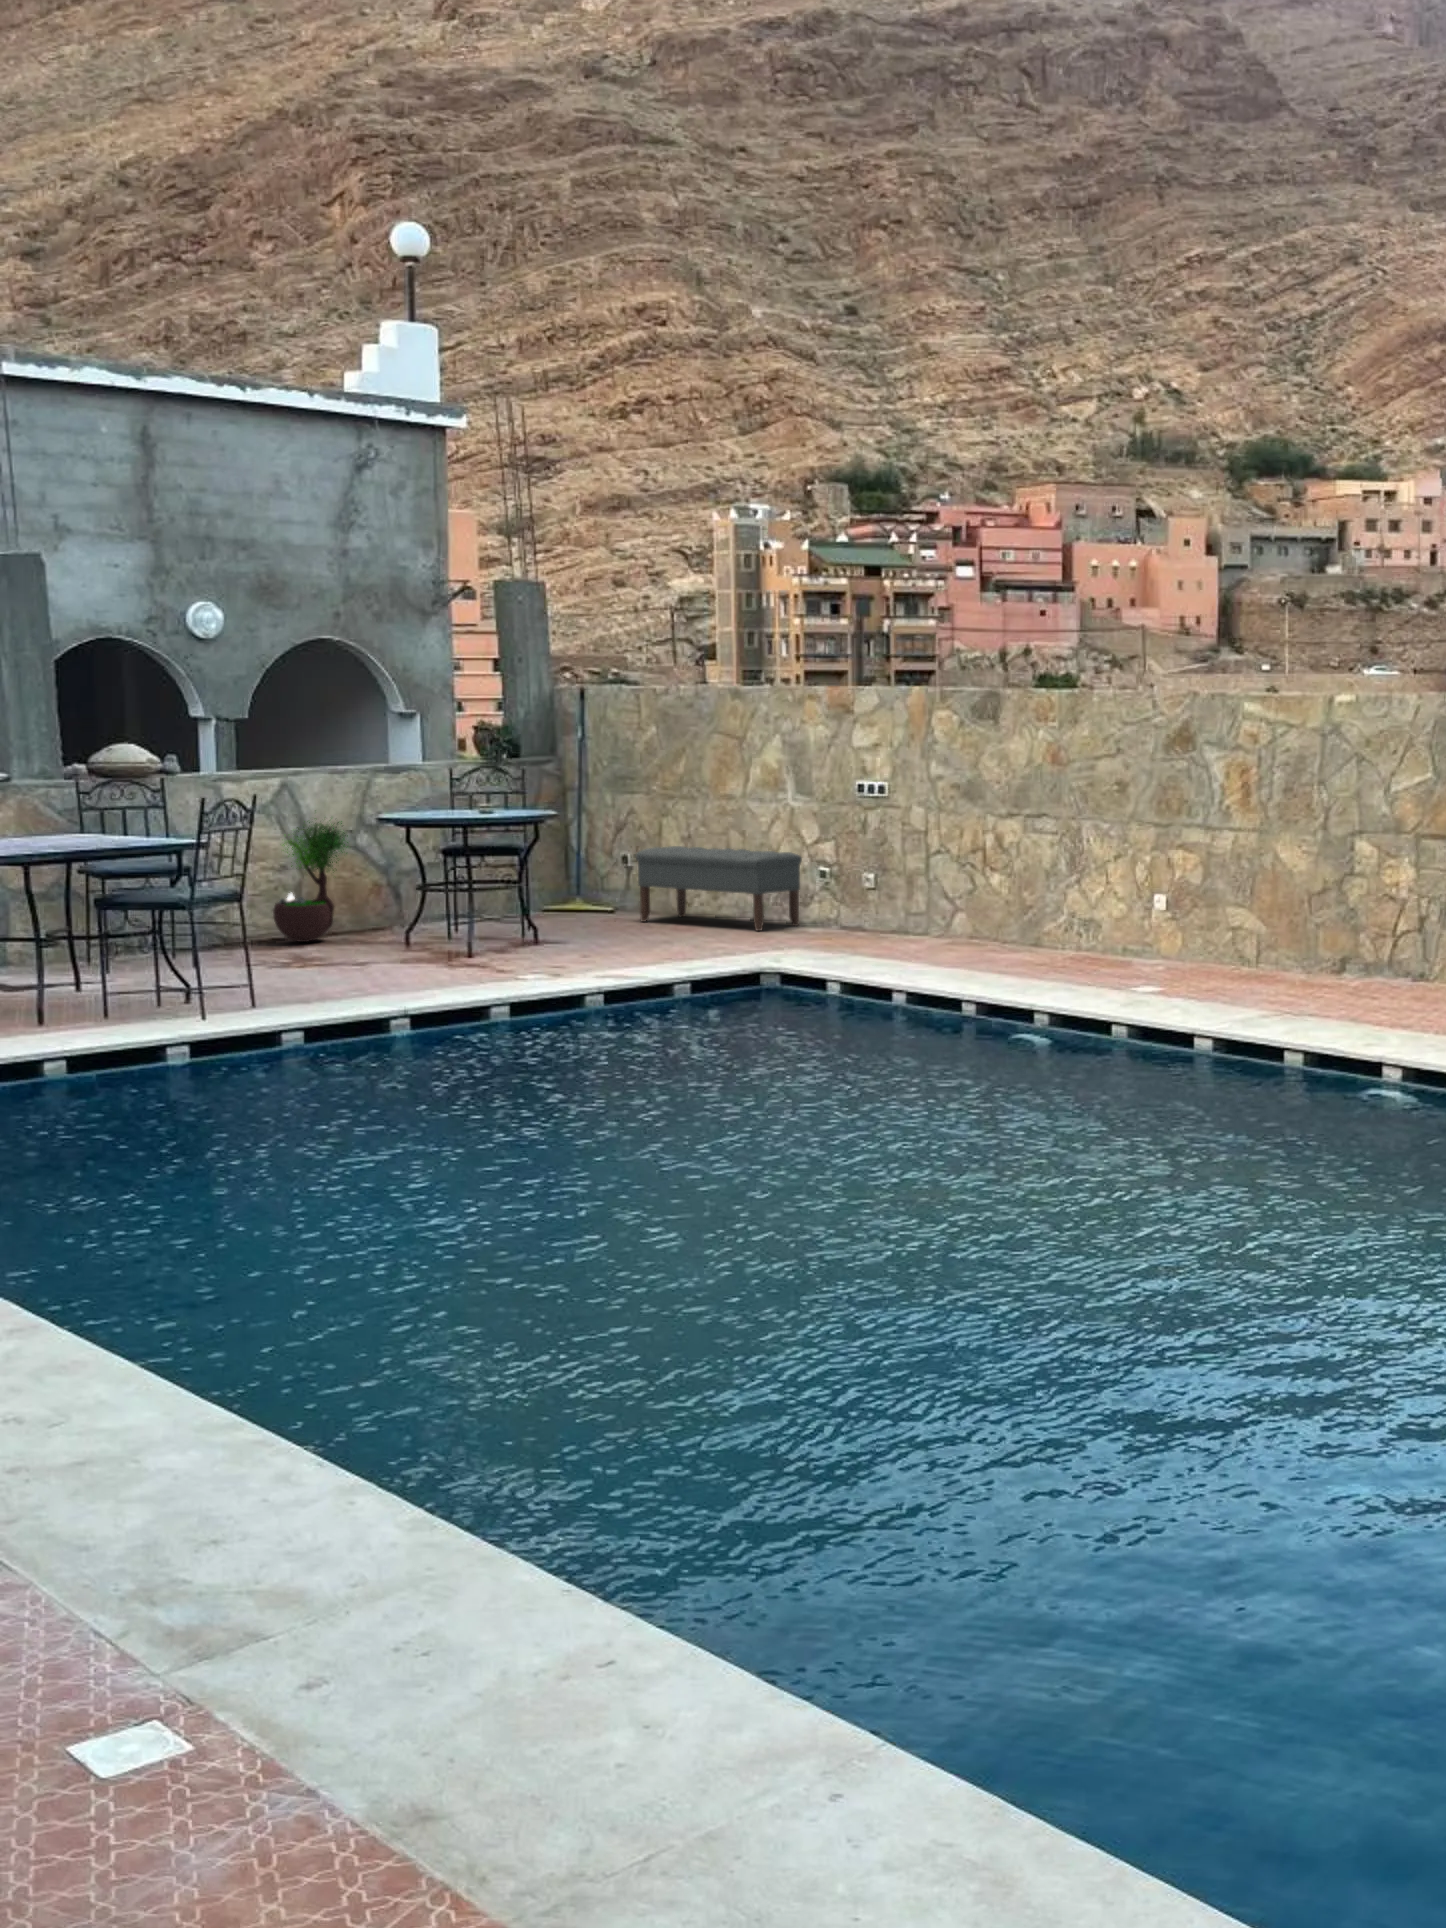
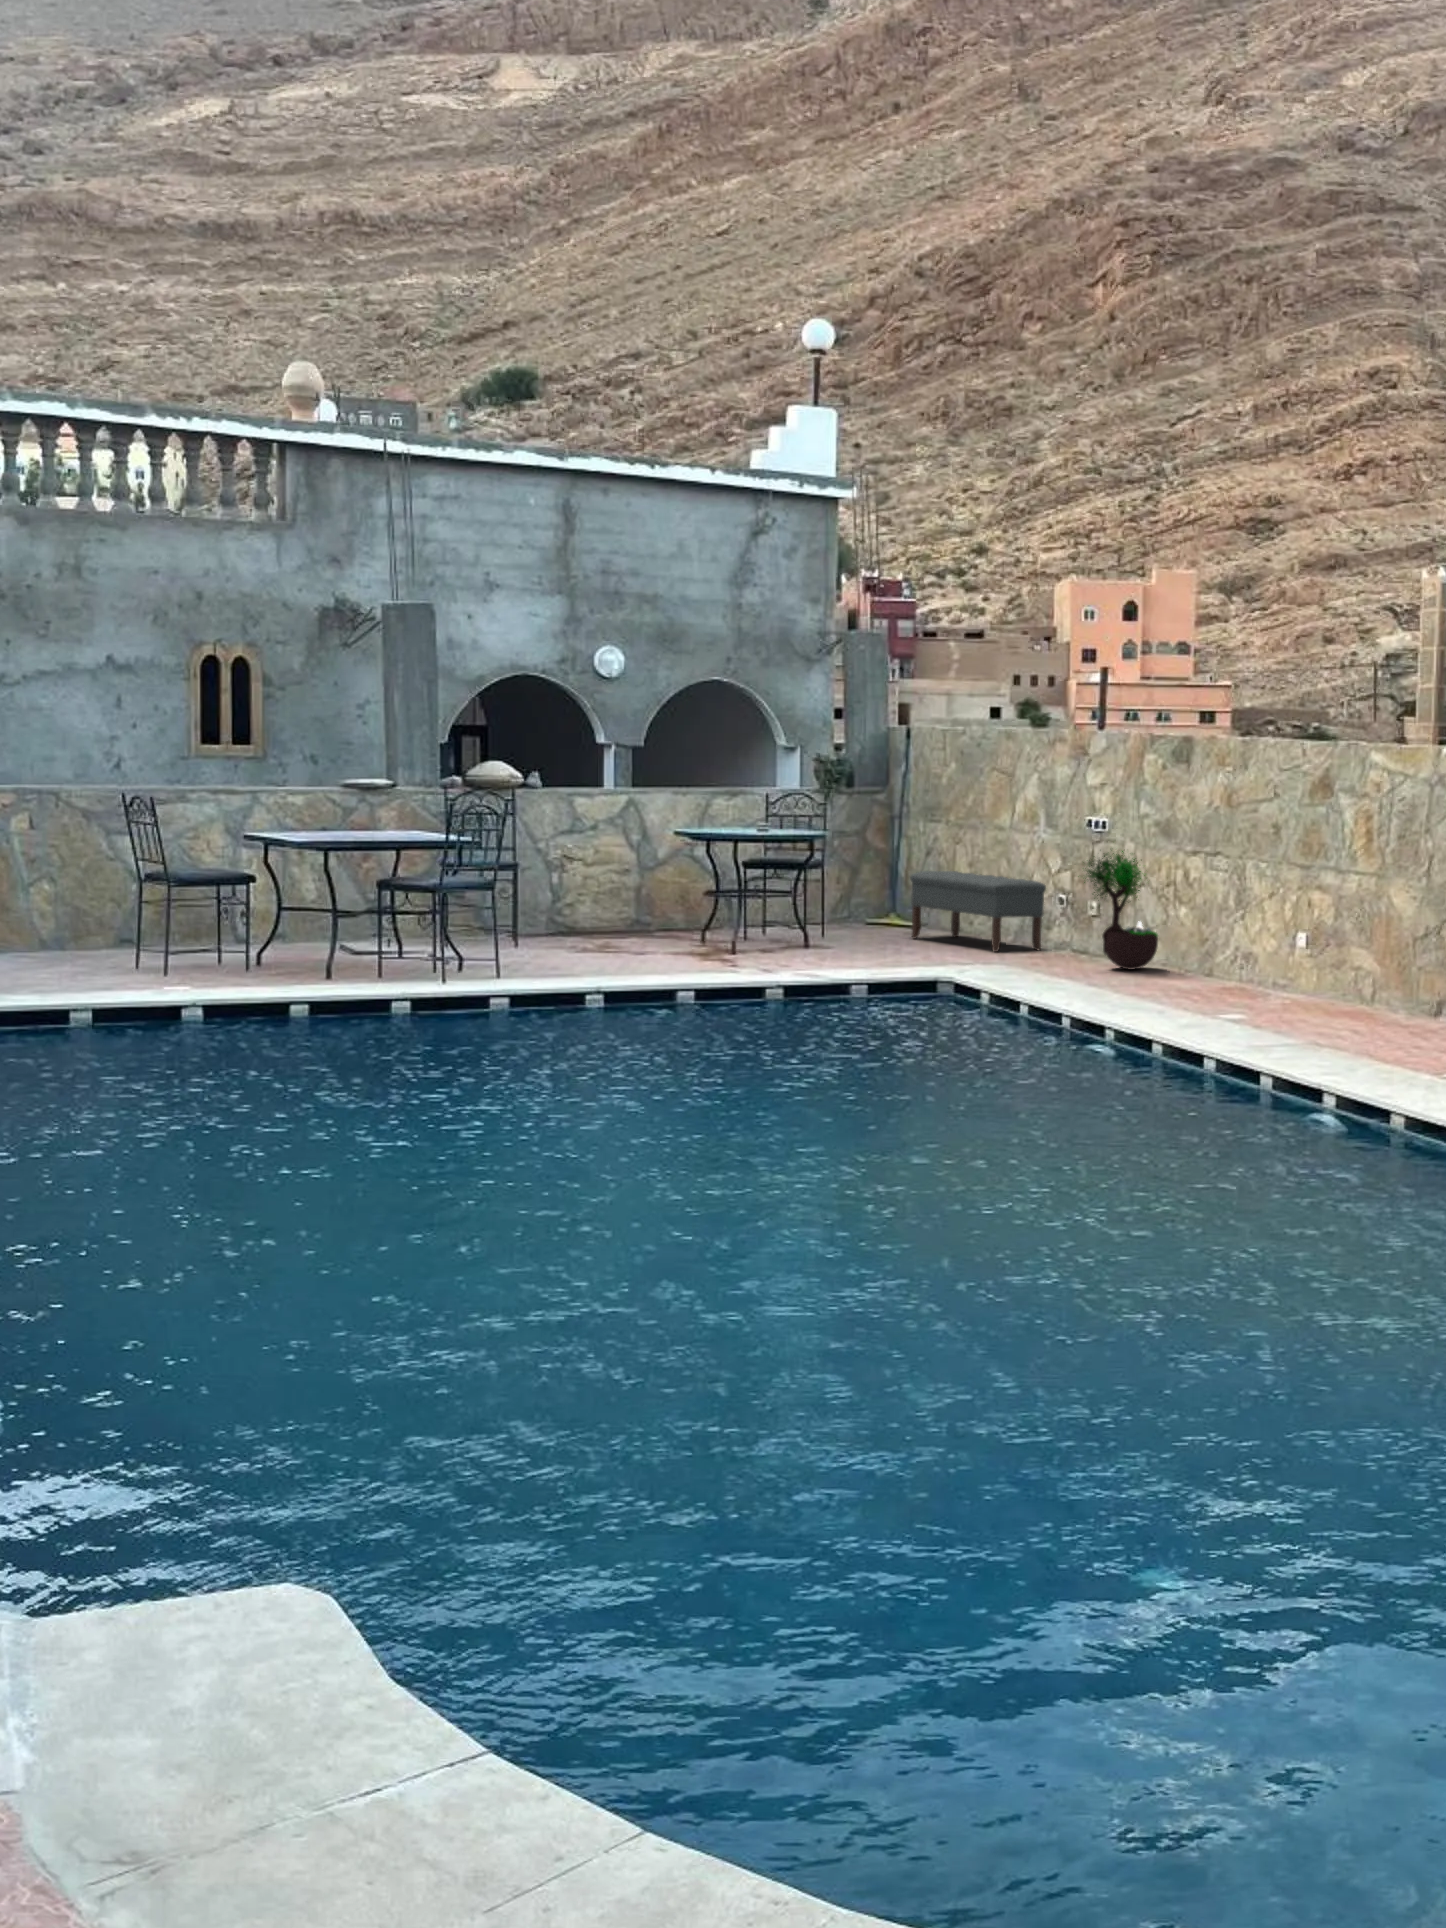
potted tree: present [273,818,348,942] -> present [1078,851,1158,970]

